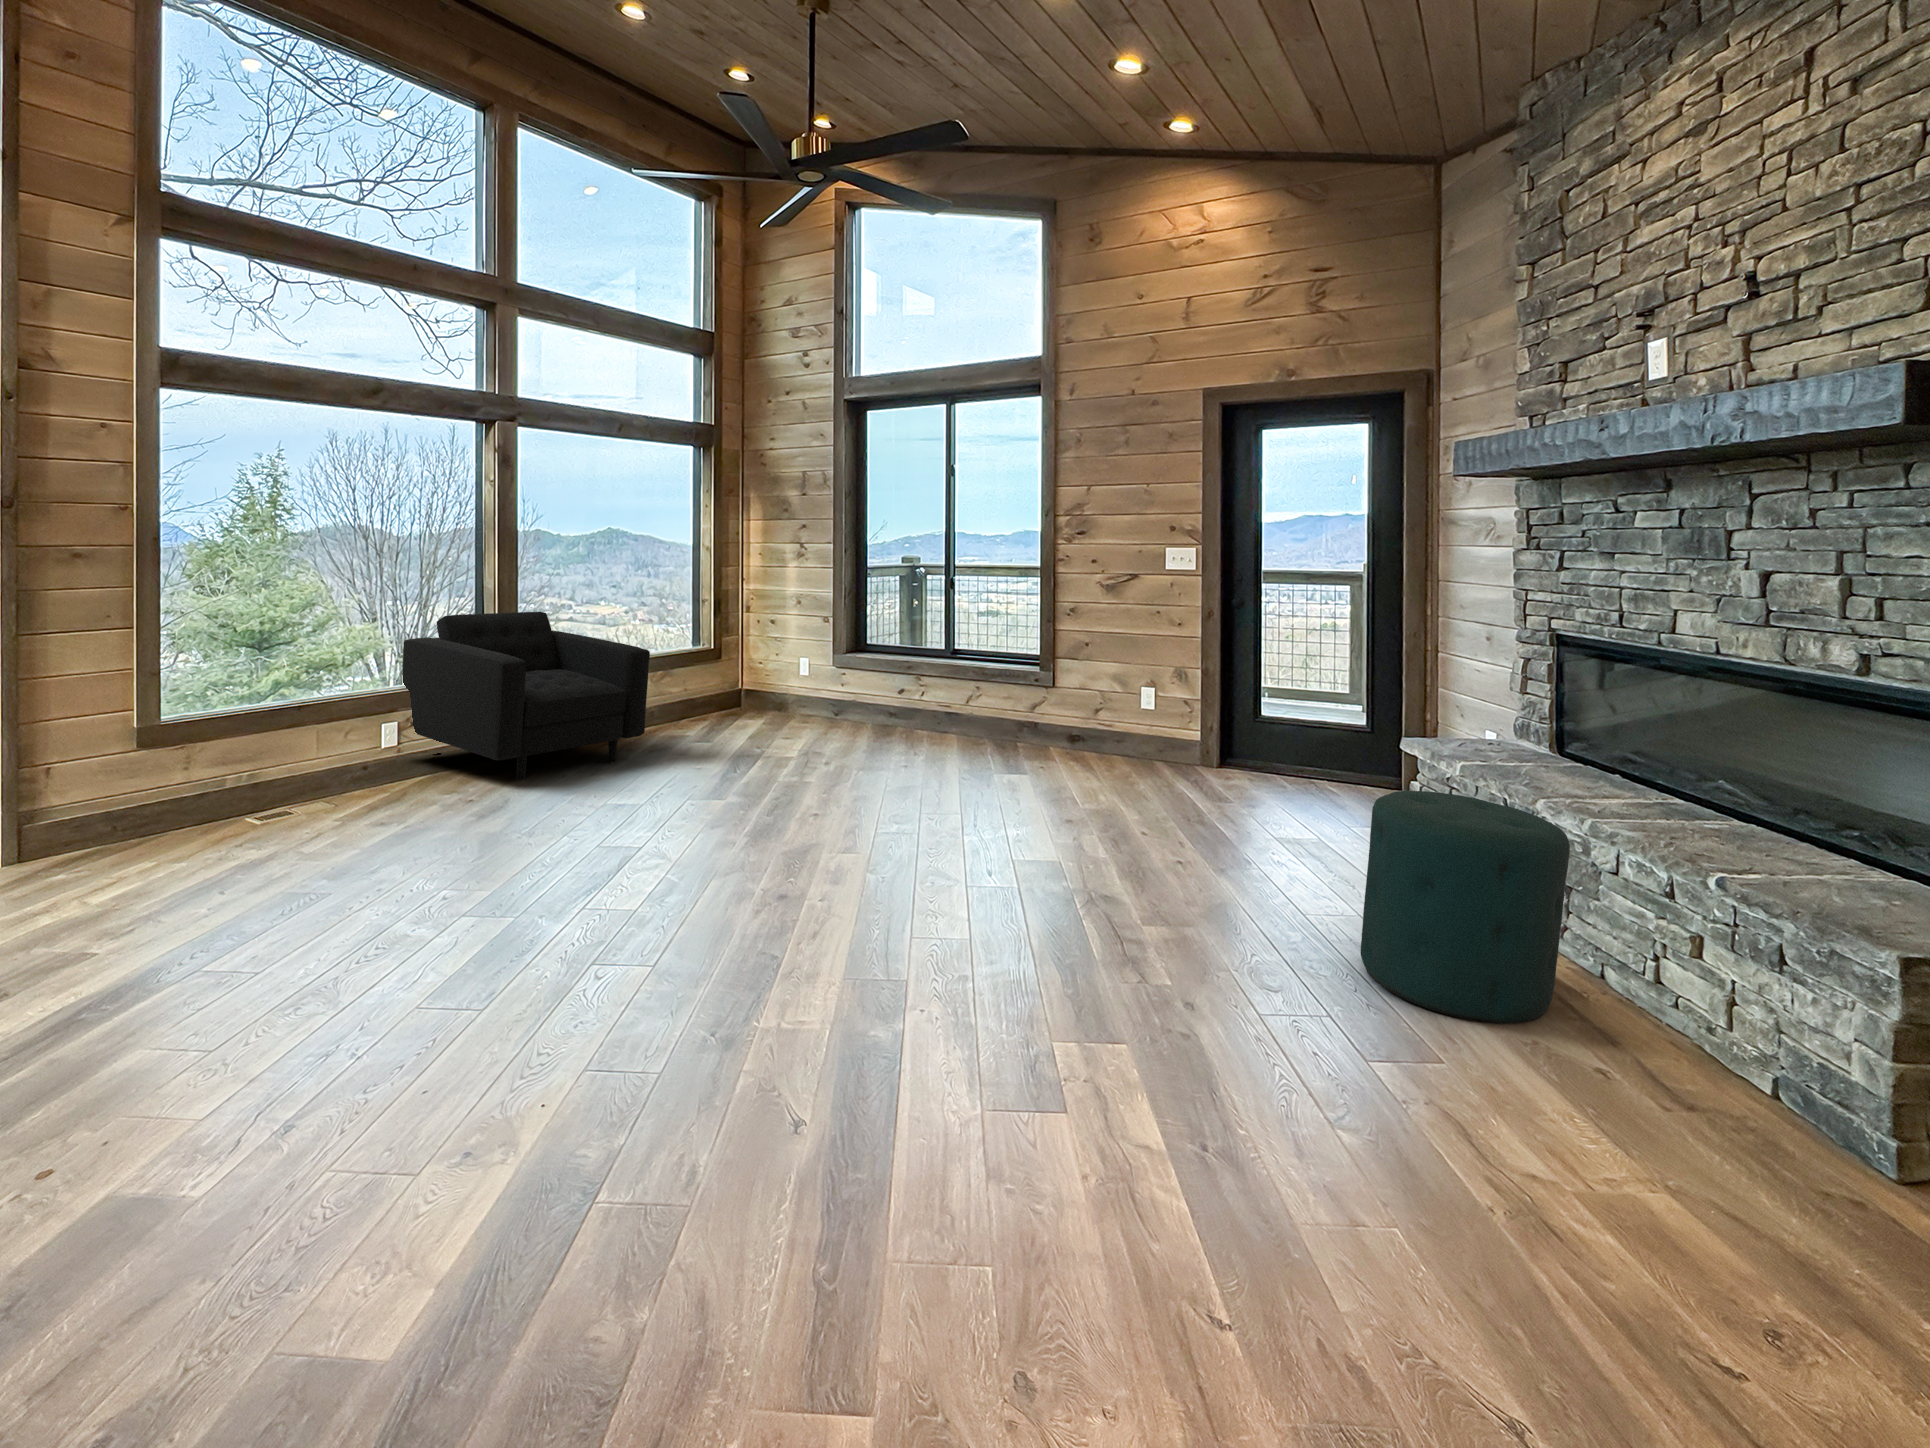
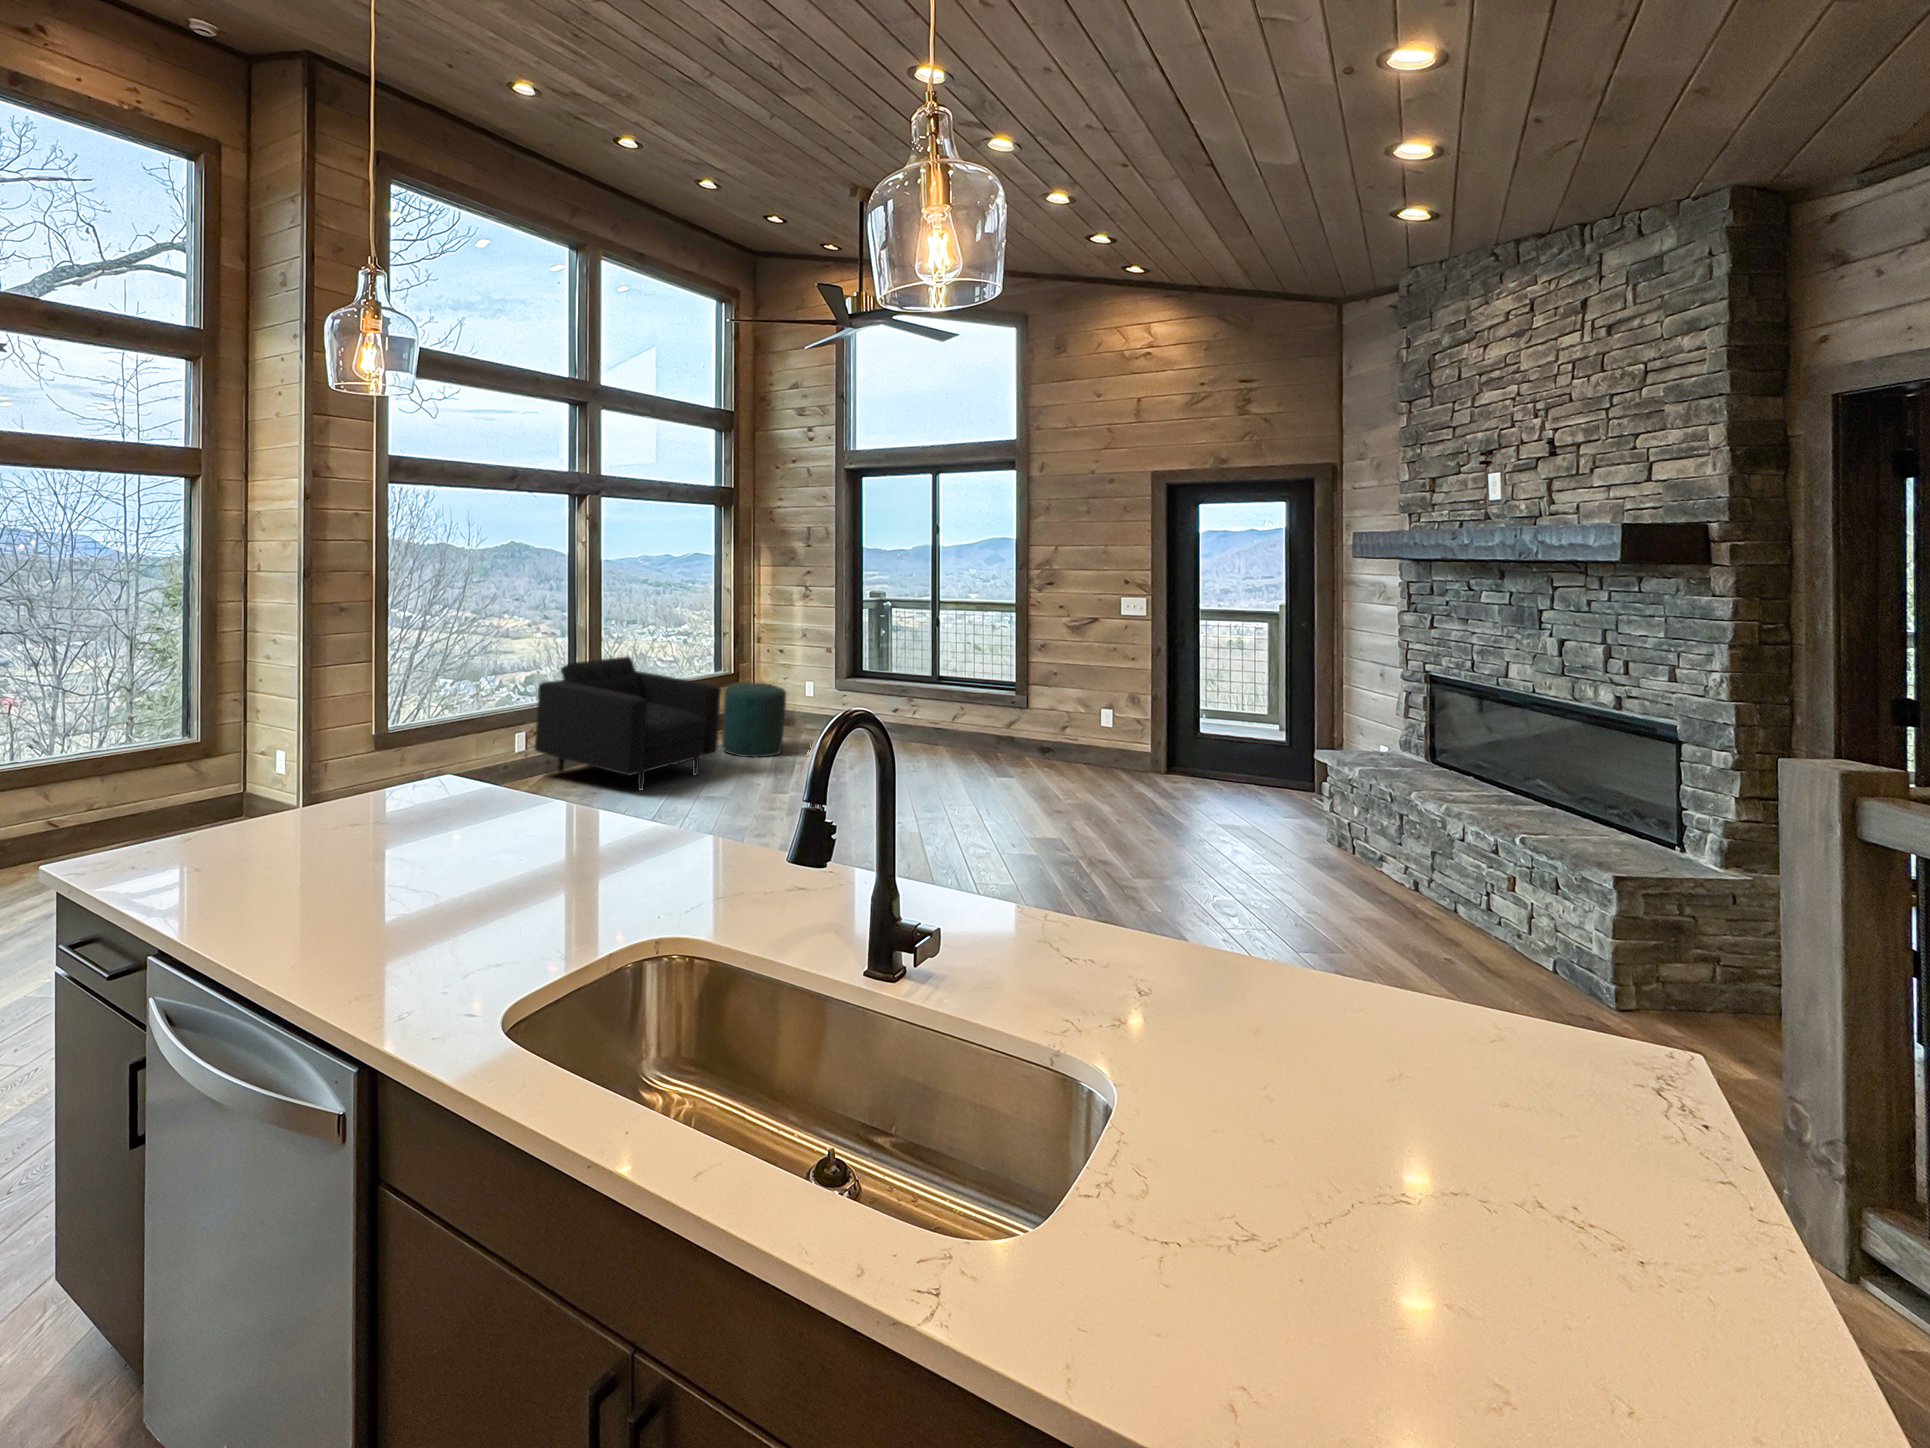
ottoman: present [1361,791,1570,1024] -> present [722,682,786,757]

